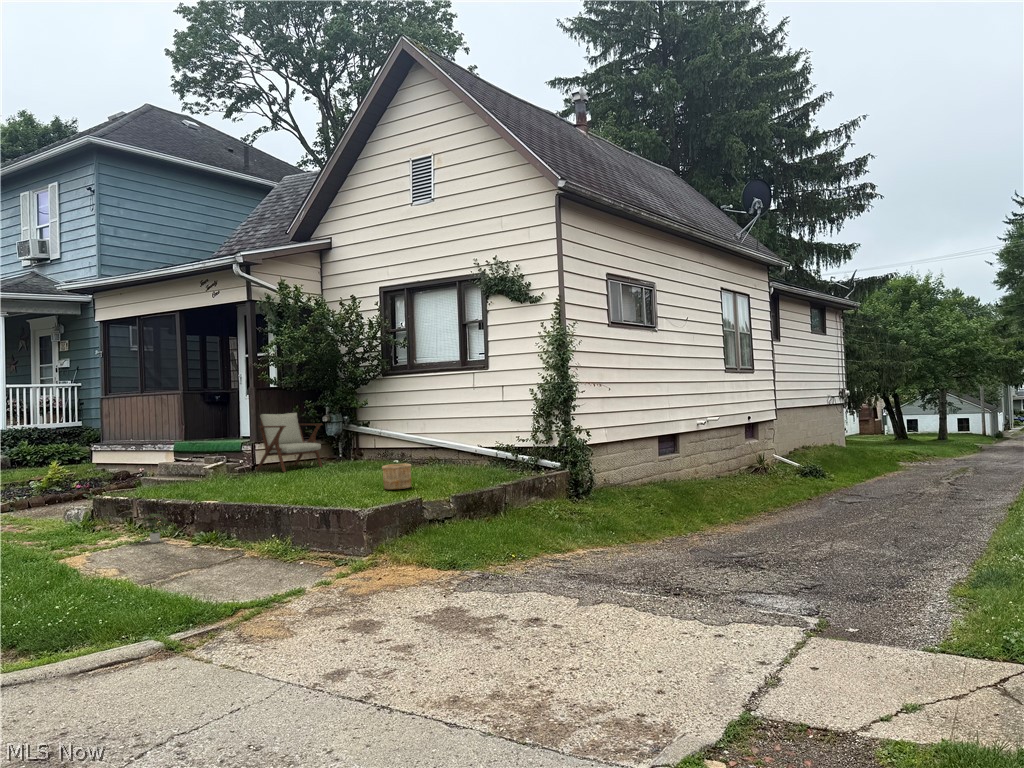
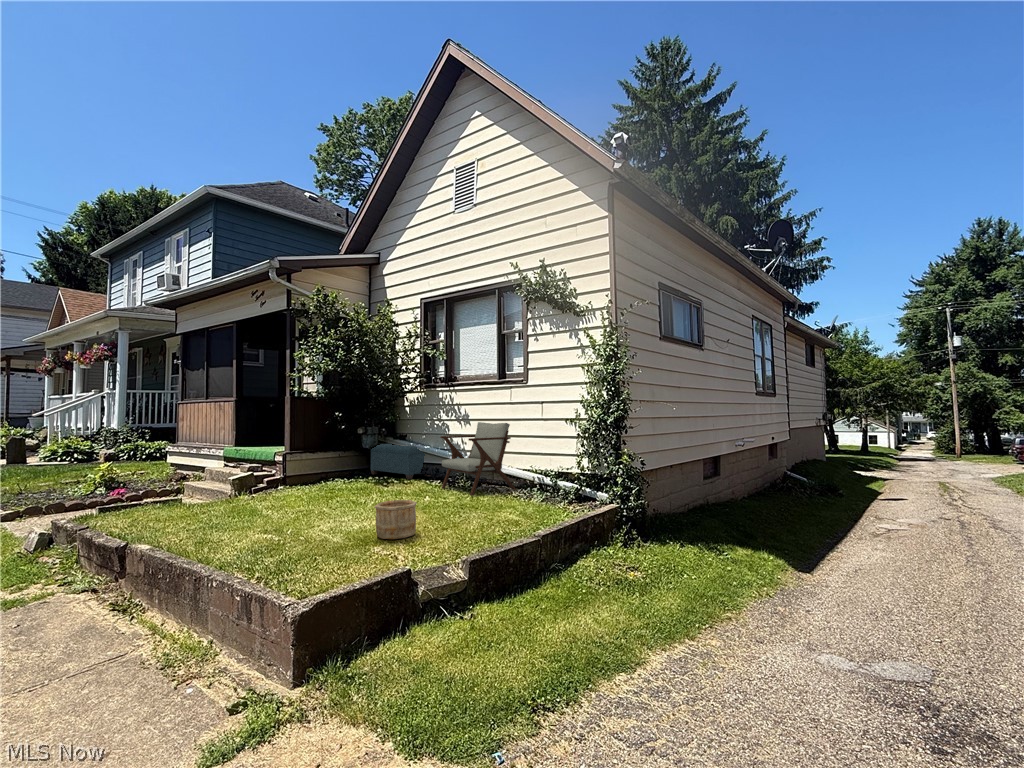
lounge chair: present [256,413,322,472] -> present [440,422,516,496]
bench: none [335,432,397,463] -> present [371,444,432,479]
potted plant: present [142,511,170,543] -> none [44,554,96,600]

